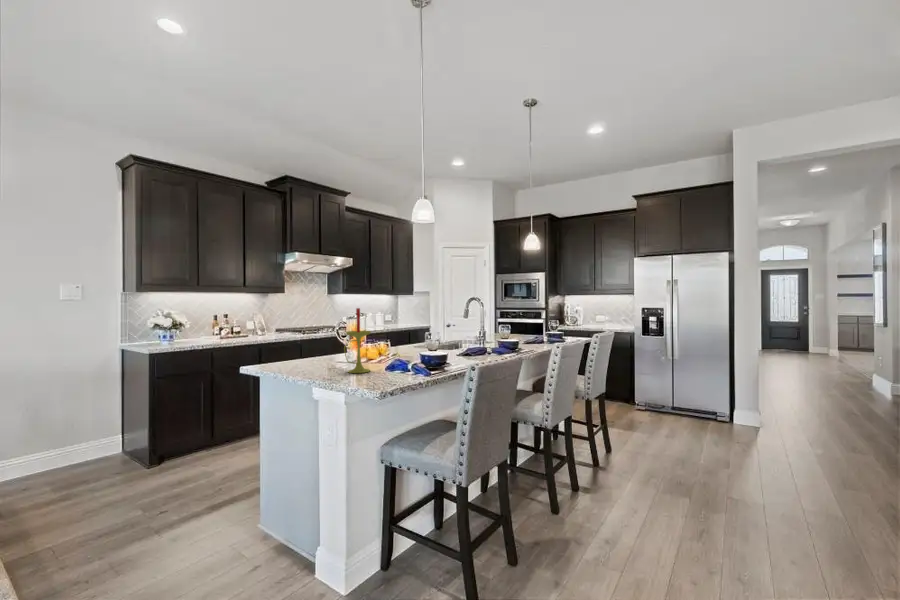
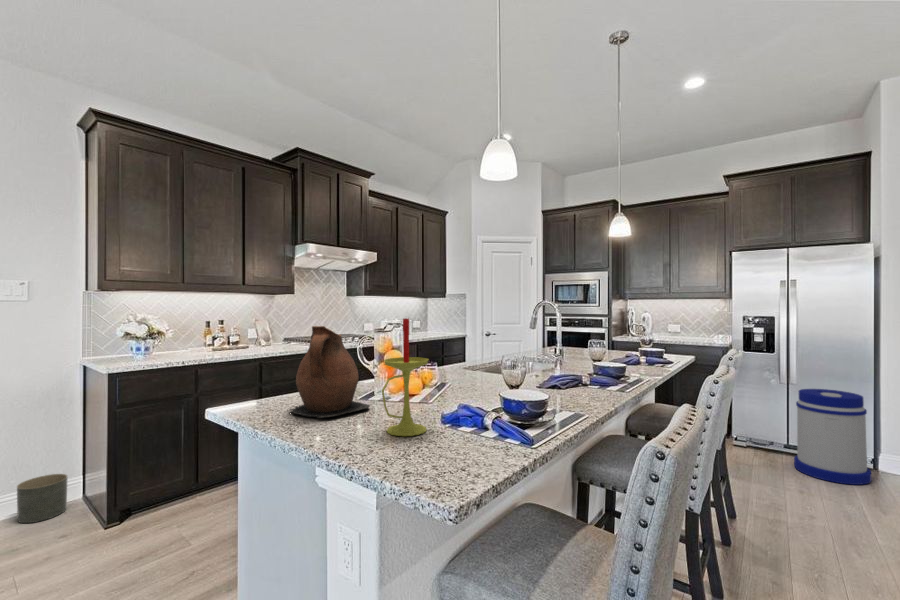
ceramic pitcher: none [289,314,340,367] -> present [290,326,370,418]
trash can: none [673,363,723,432] -> present [794,389,871,485]
planter: none [78,432,114,466] -> present [17,474,67,523]

